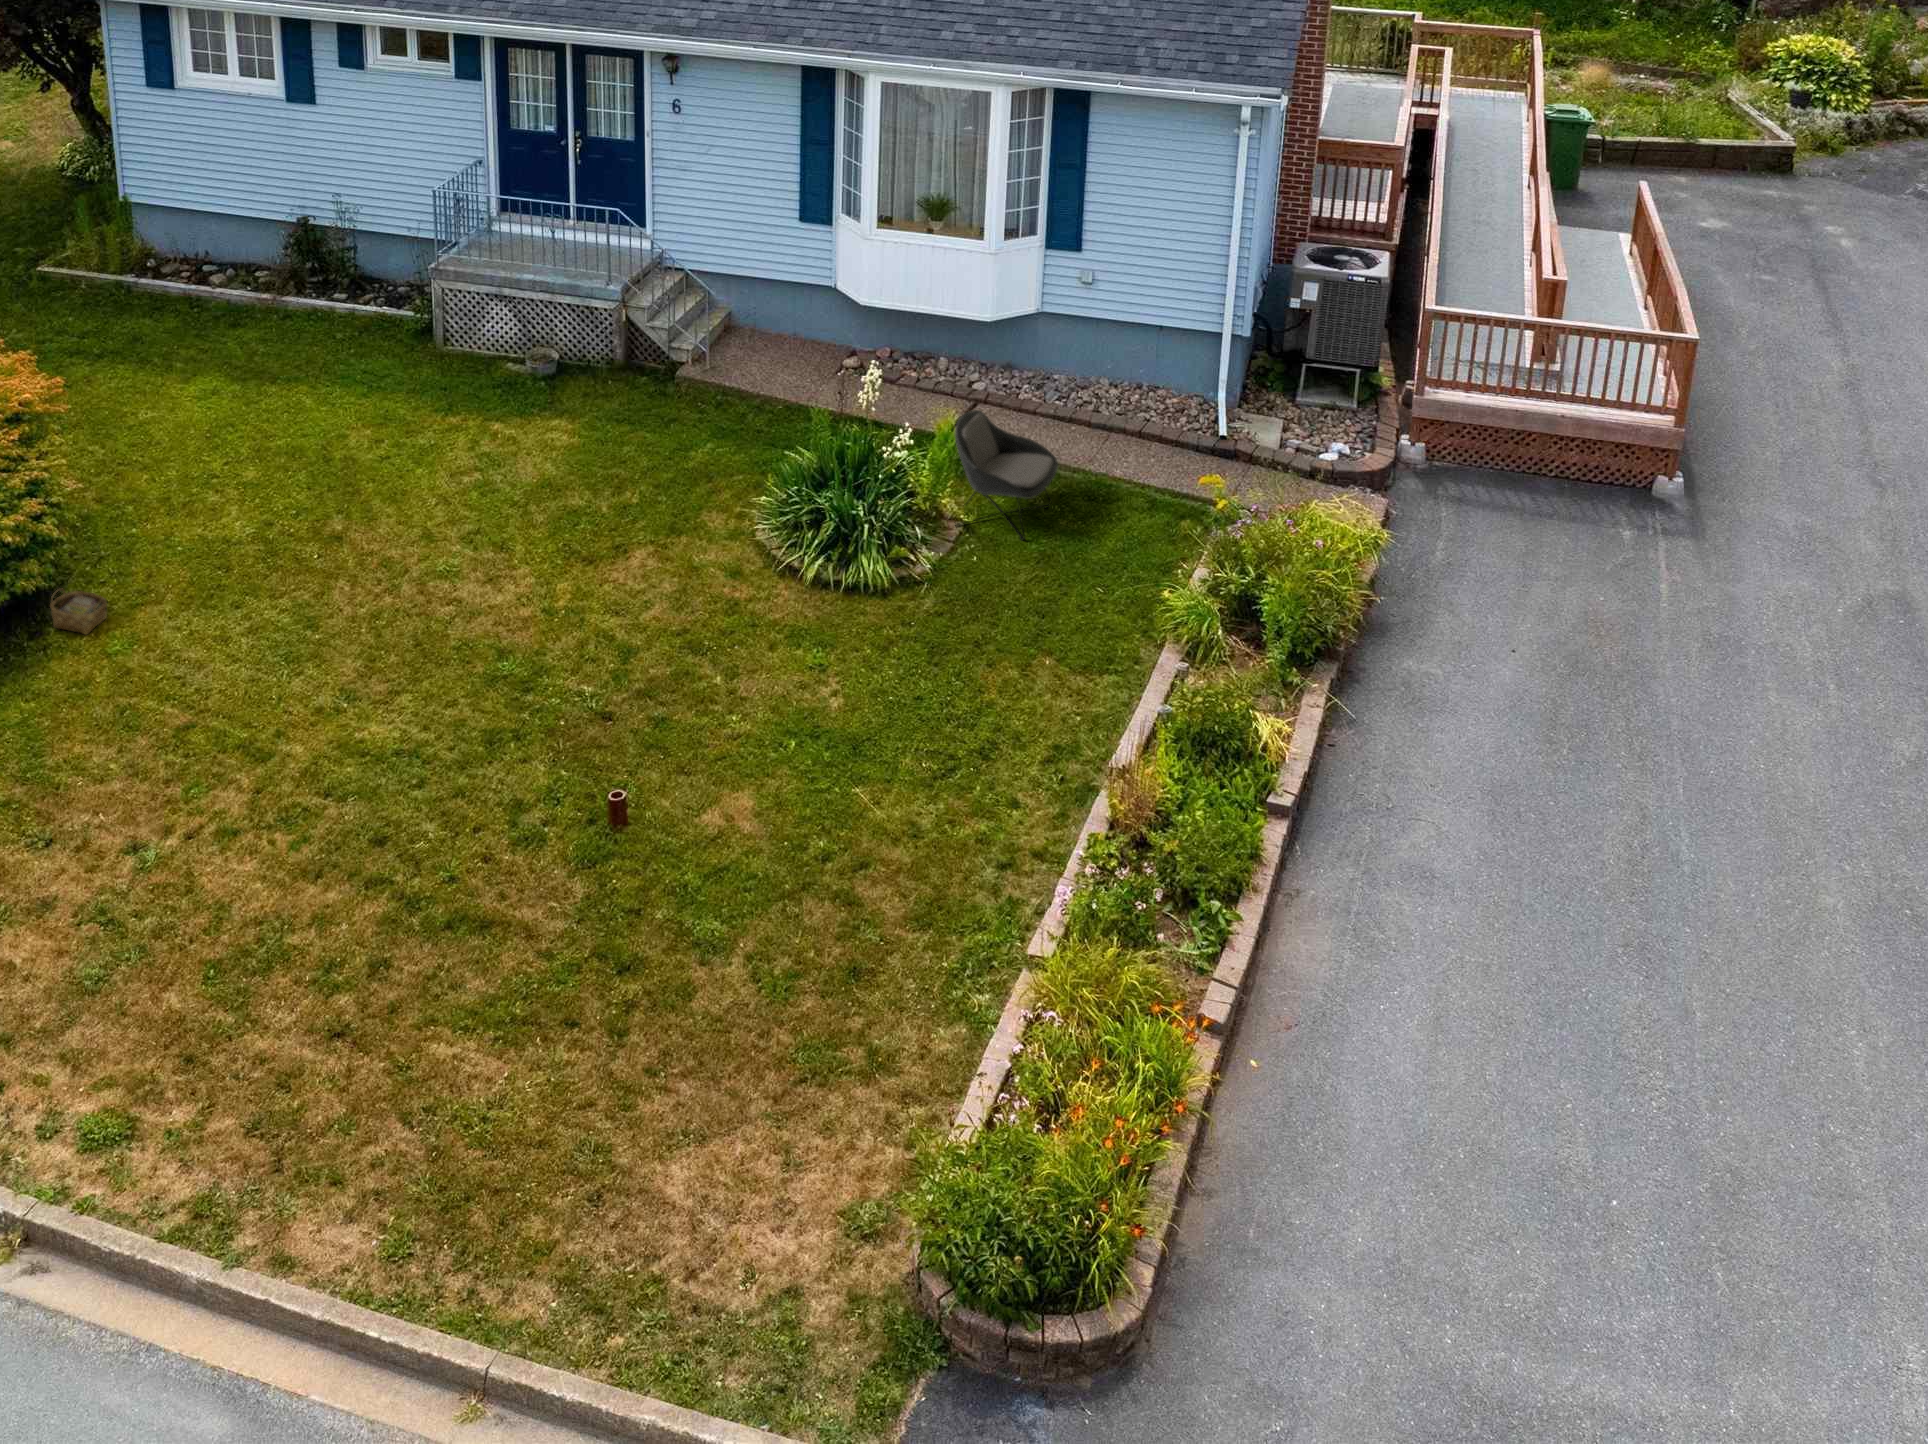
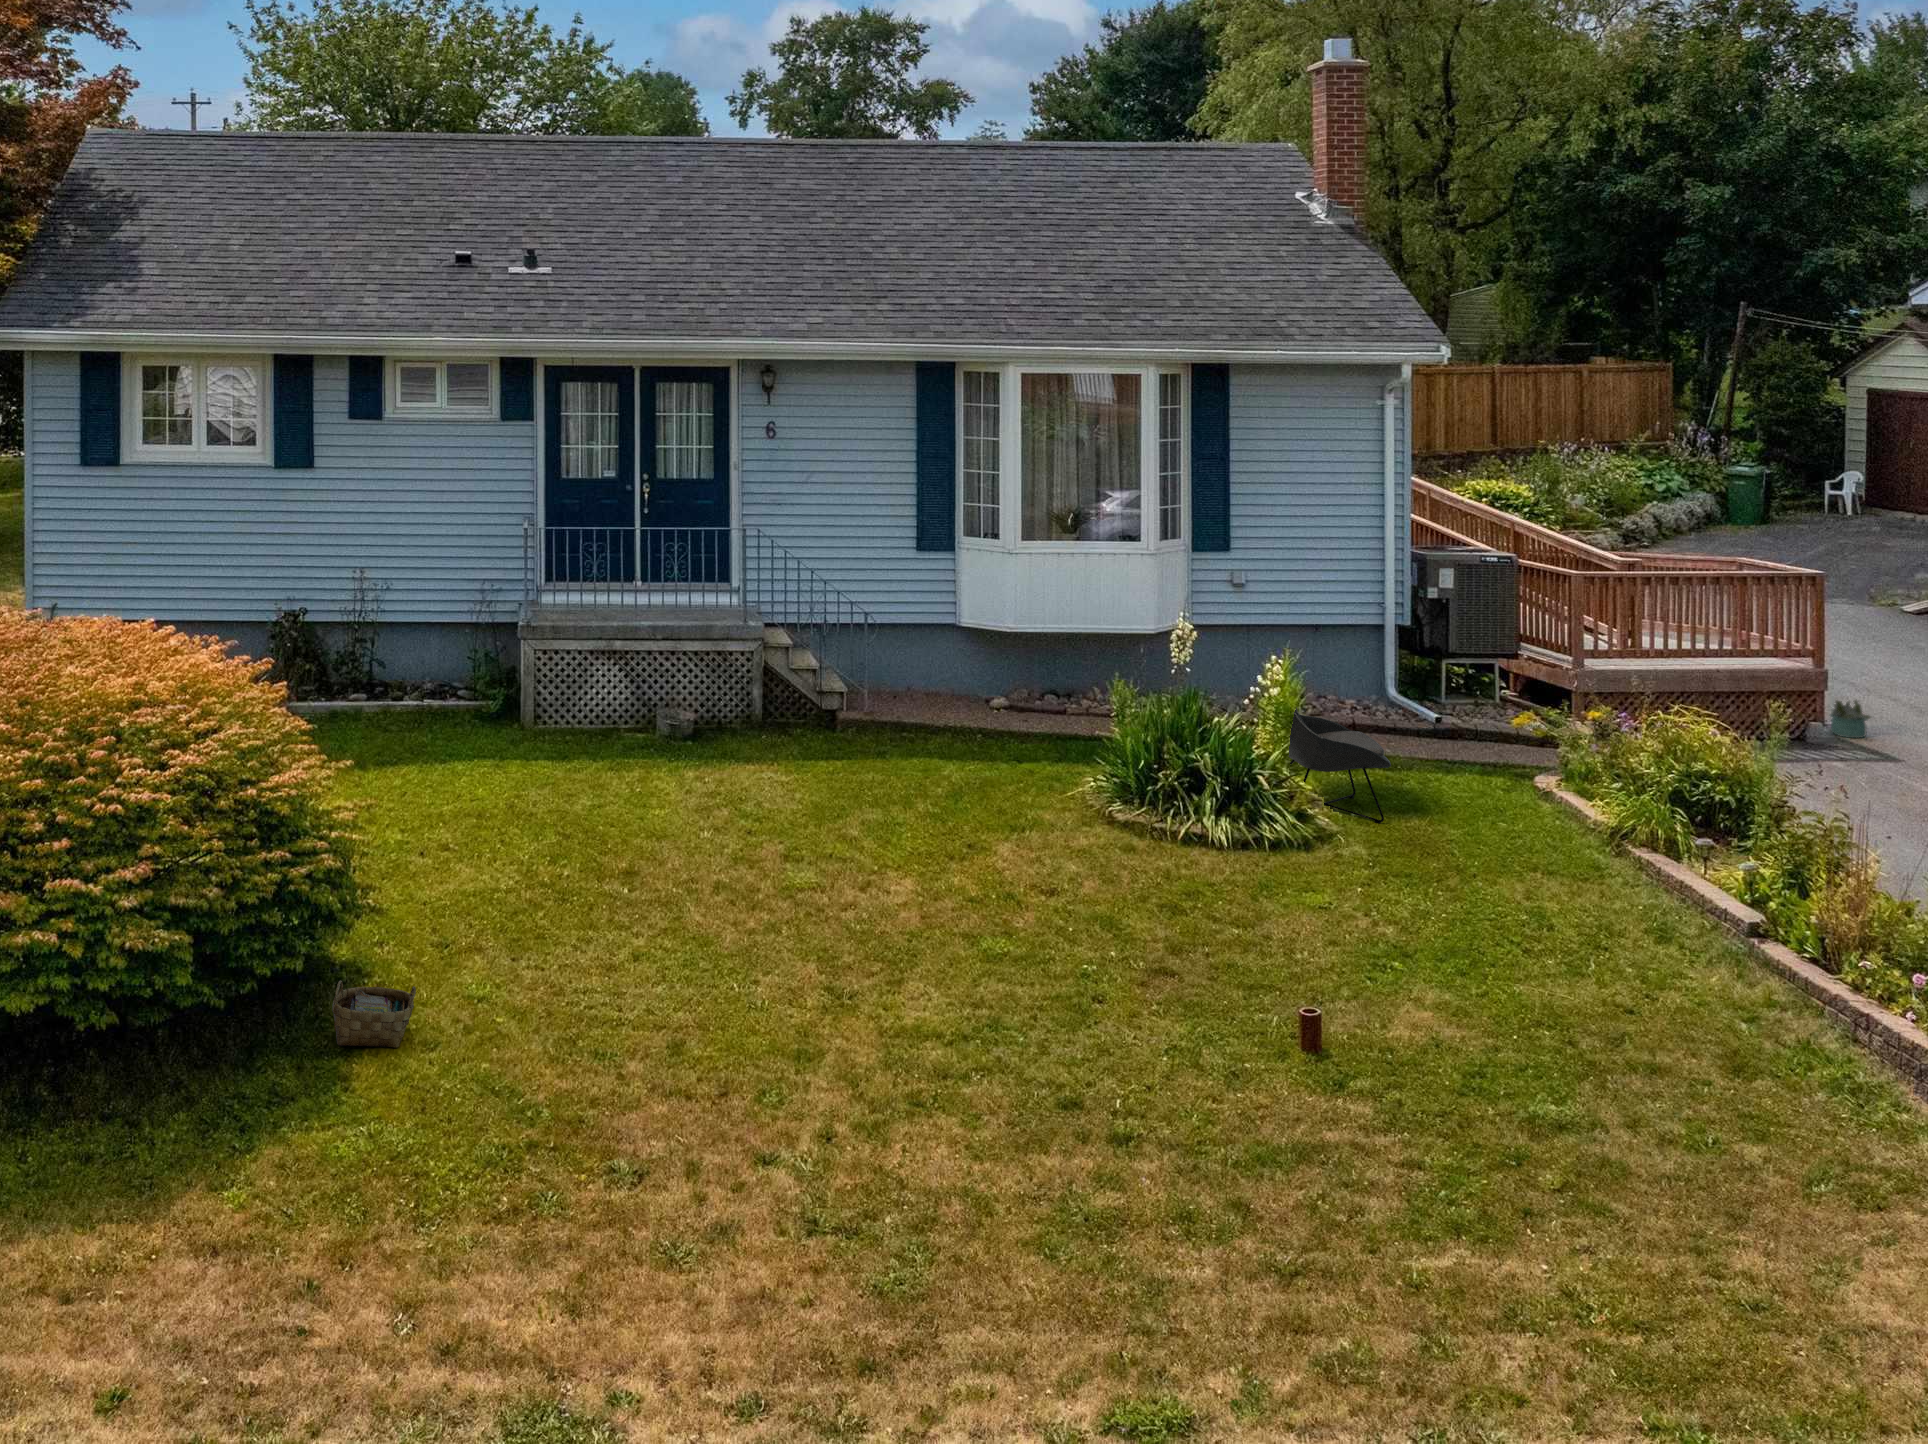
decorative plant: none [1665,460,1703,501] -> present [1830,700,1871,738]

